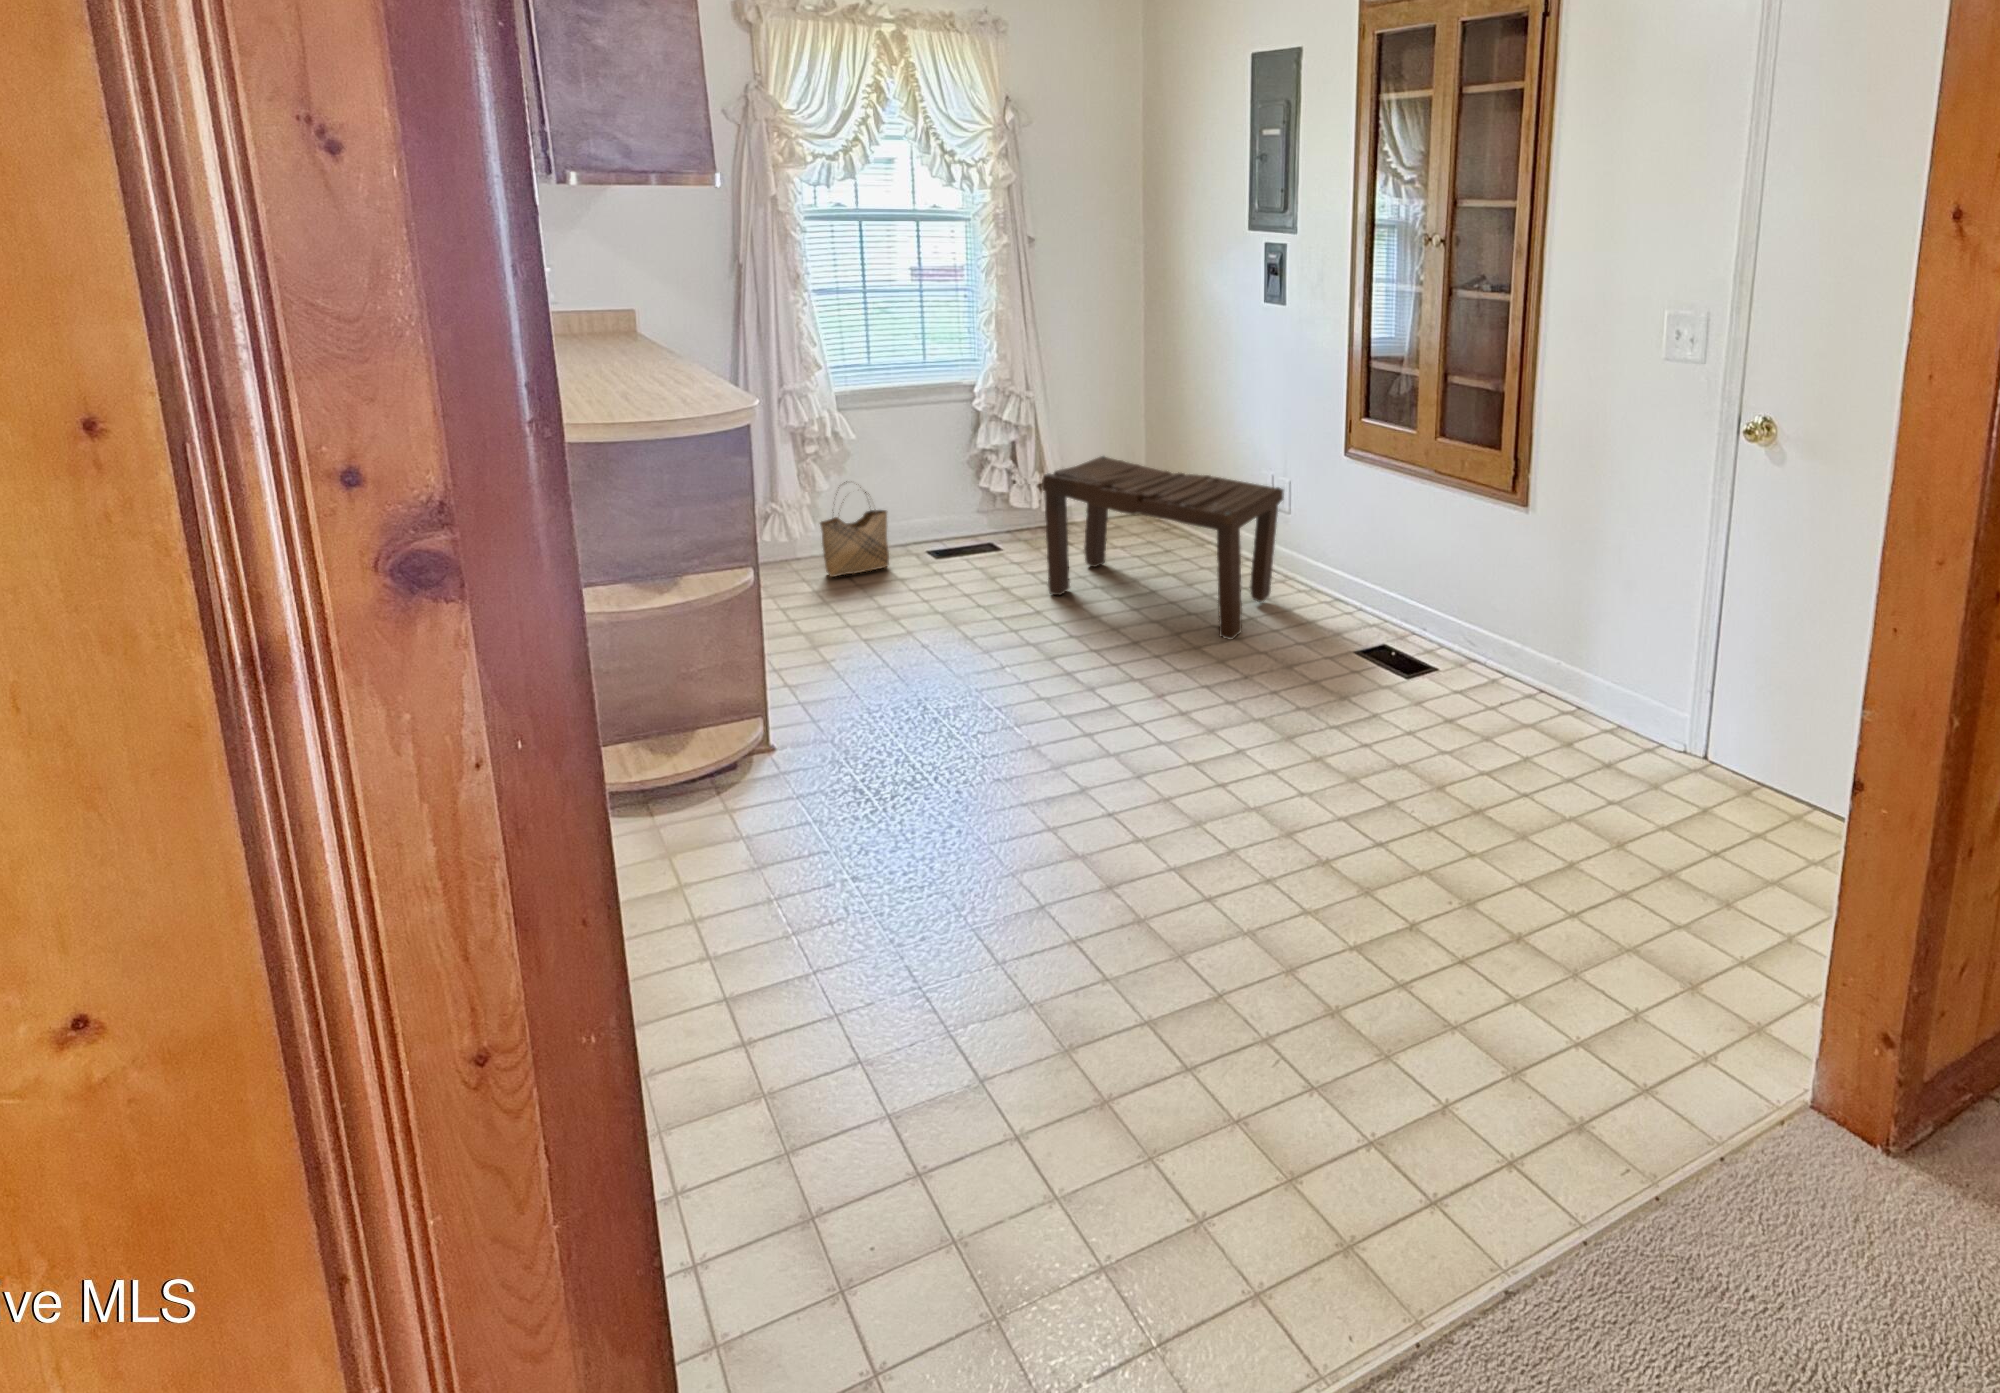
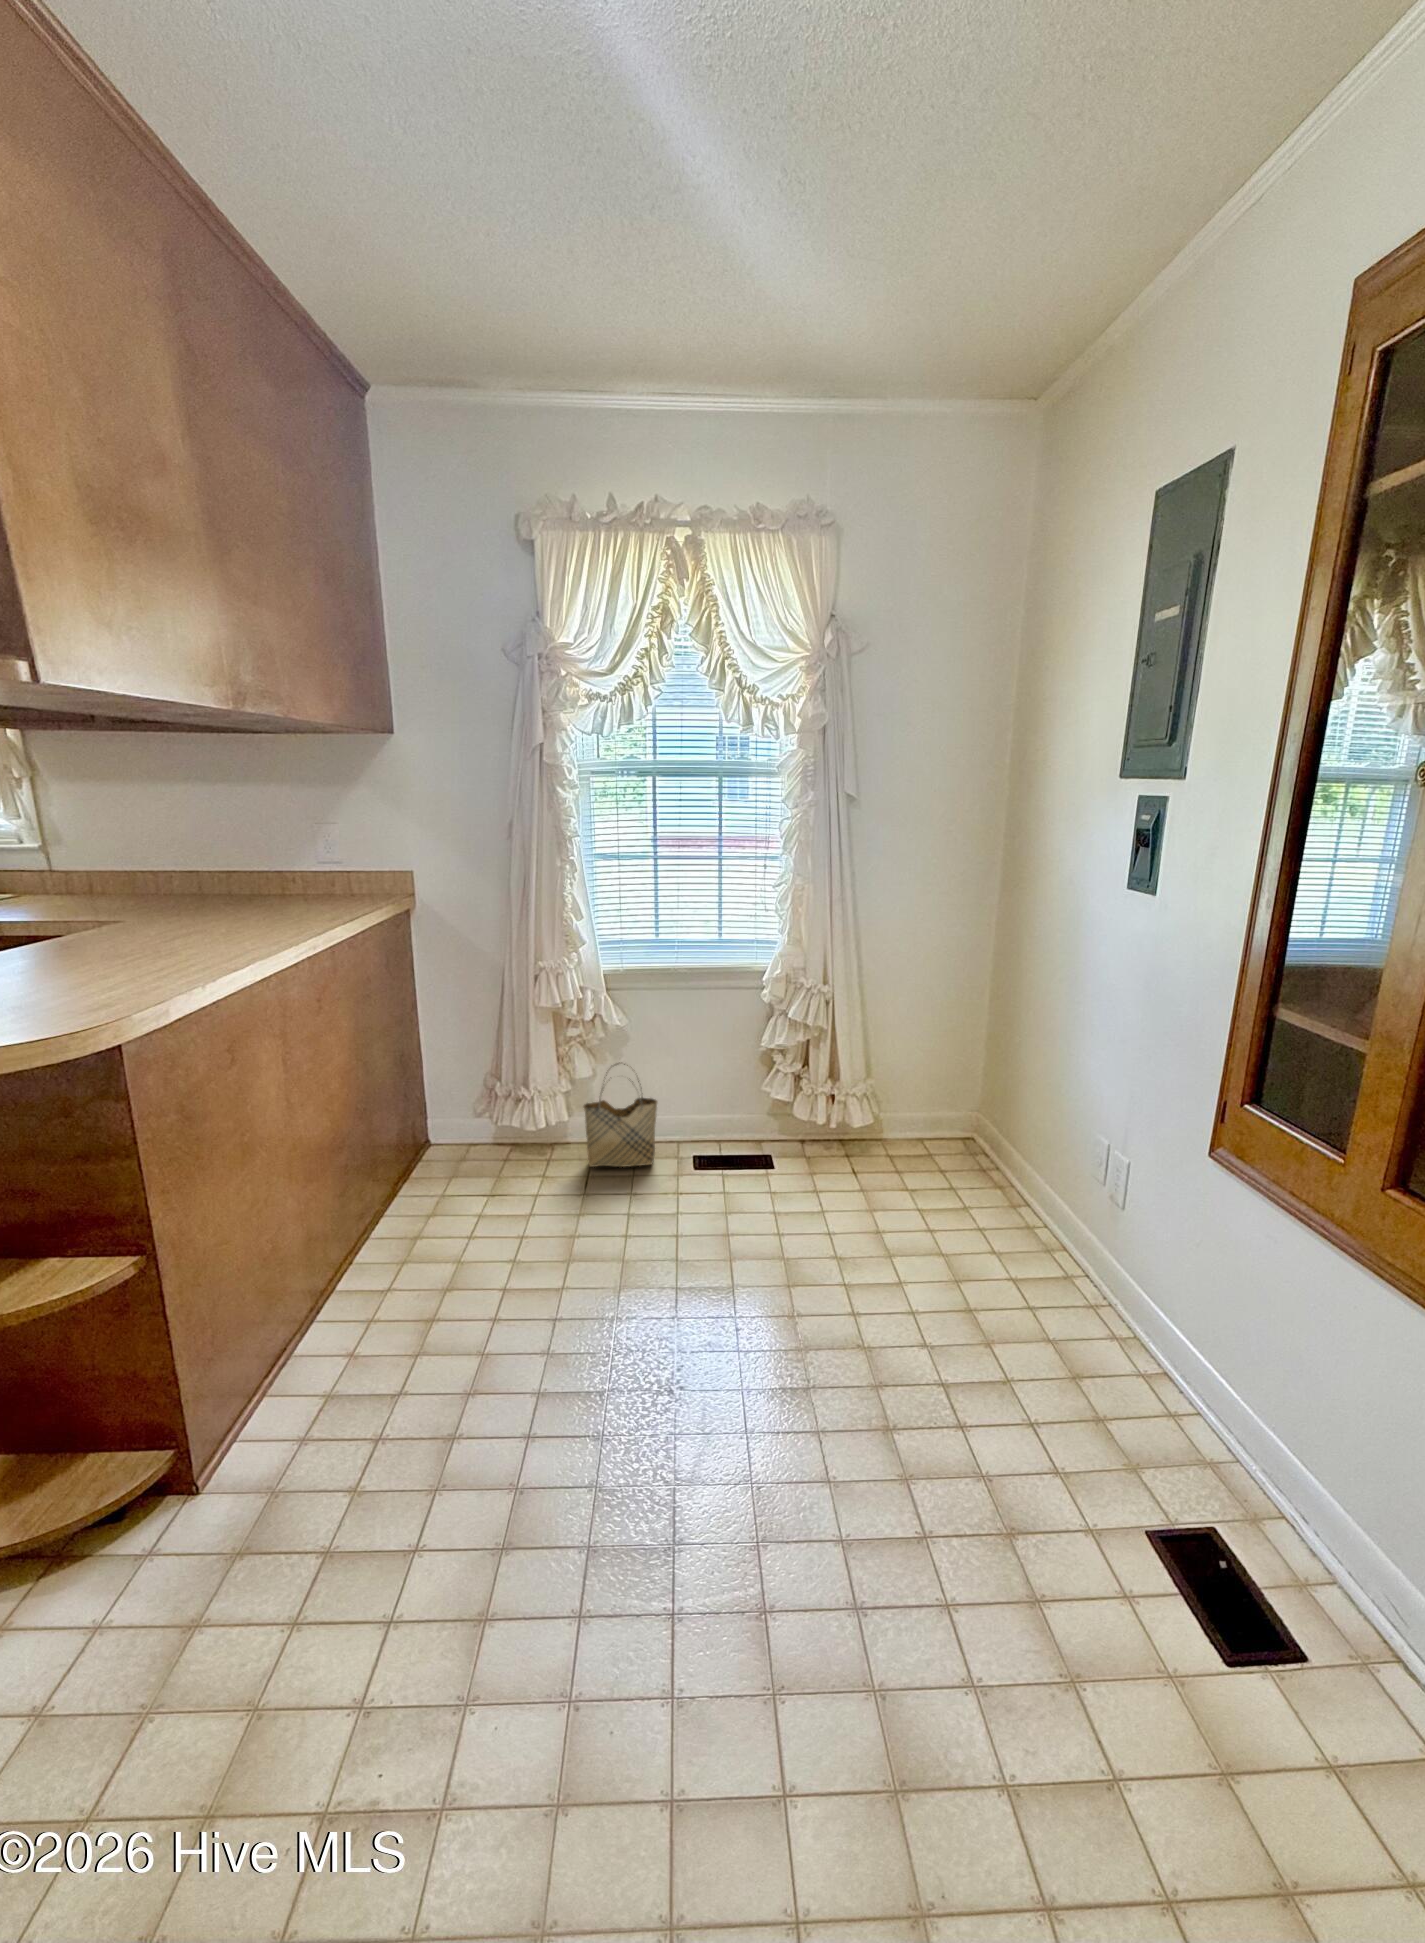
bench: present [1041,456,1284,639] -> none [809,1078,1189,1439]

